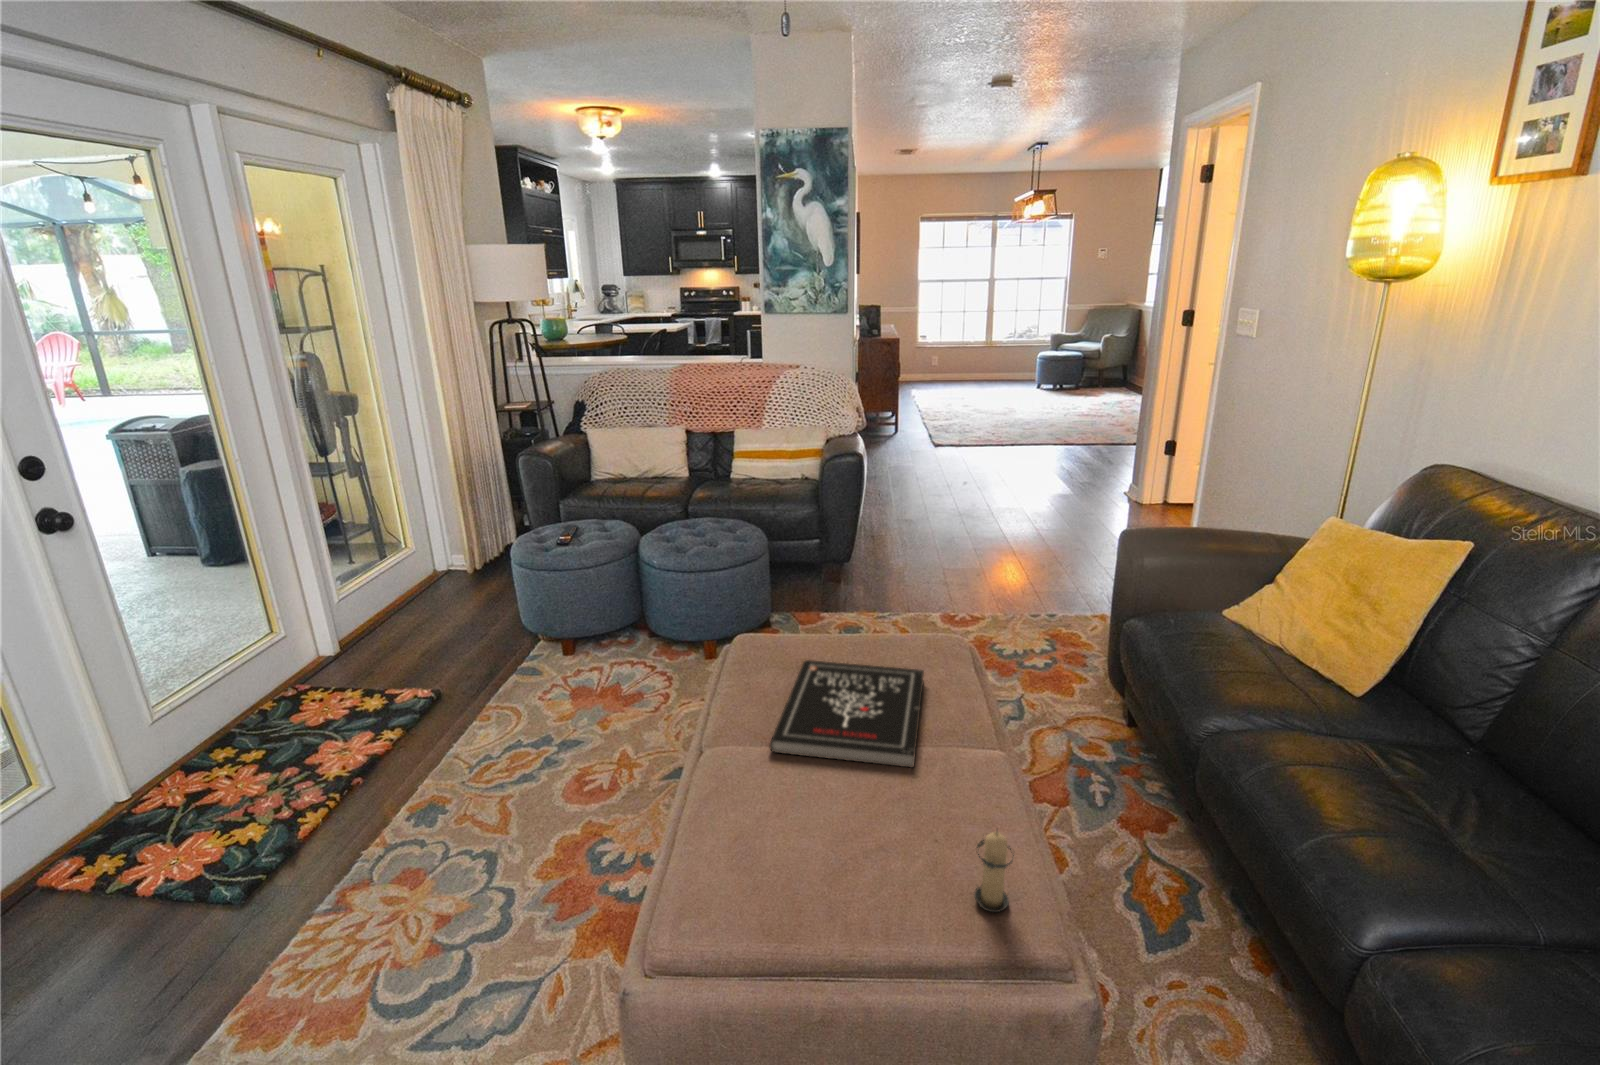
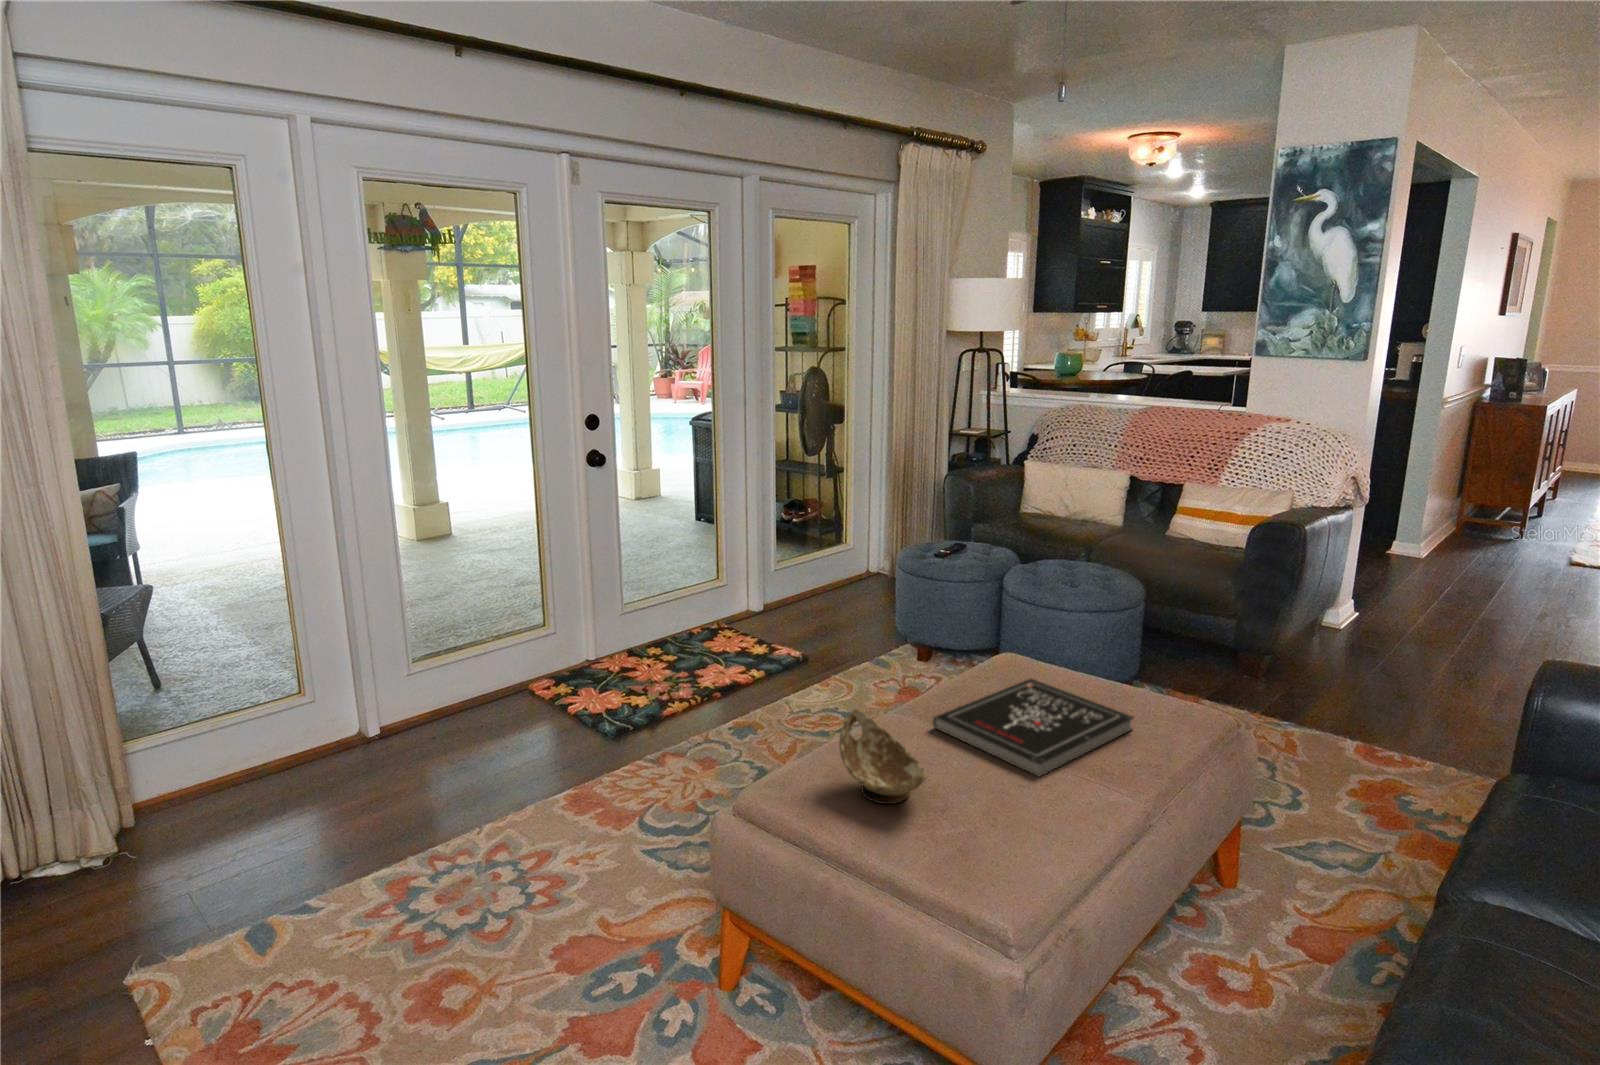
decorative bowl: none [747,779,873,880] -> present [839,709,927,804]
candle: present [974,831,1014,912] -> none [969,793,1011,875]

